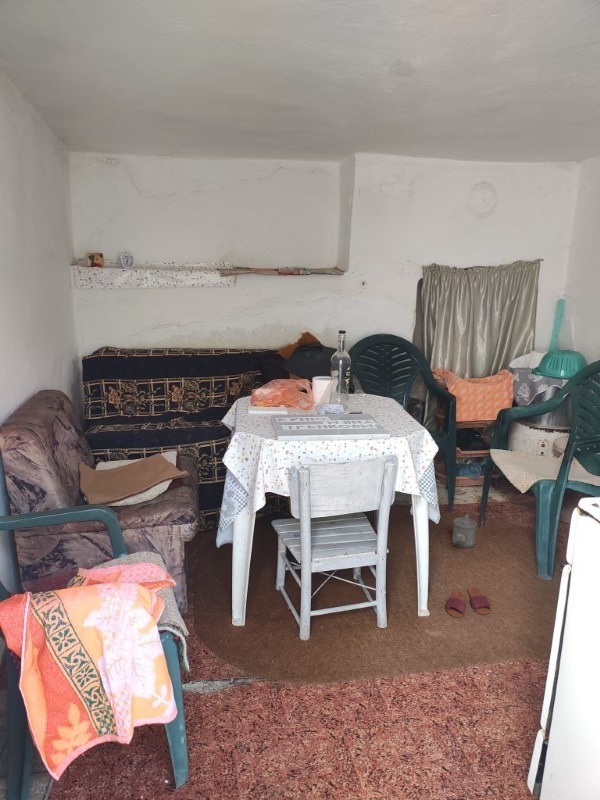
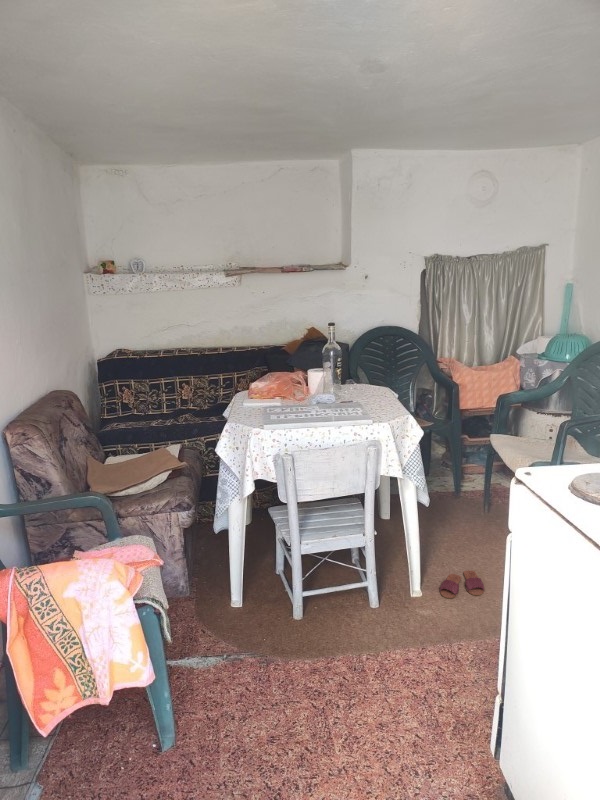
watering can: present [452,514,477,548] -> none [454,500,479,533]

